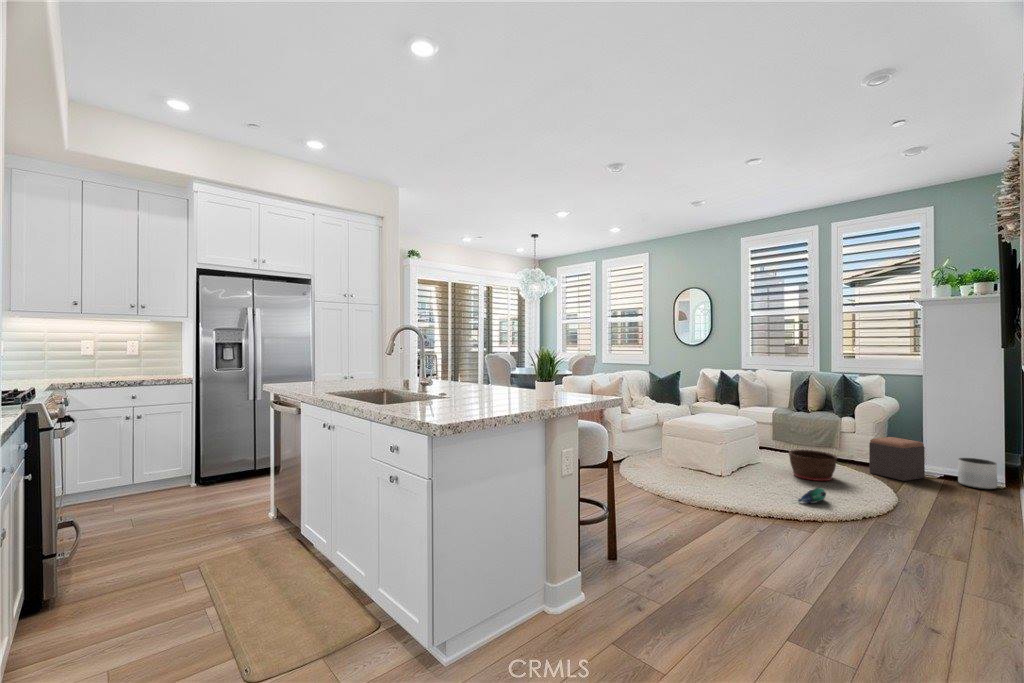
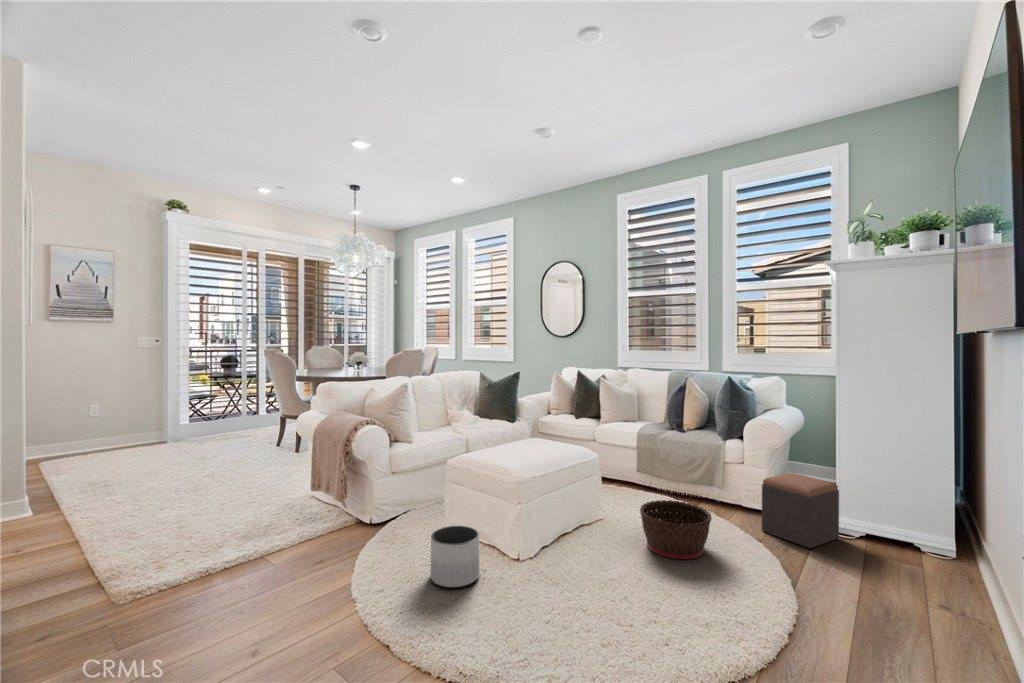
planter: present [958,458,997,489] -> present [430,526,479,588]
plush toy: present [798,487,826,503] -> none [628,591,680,633]

